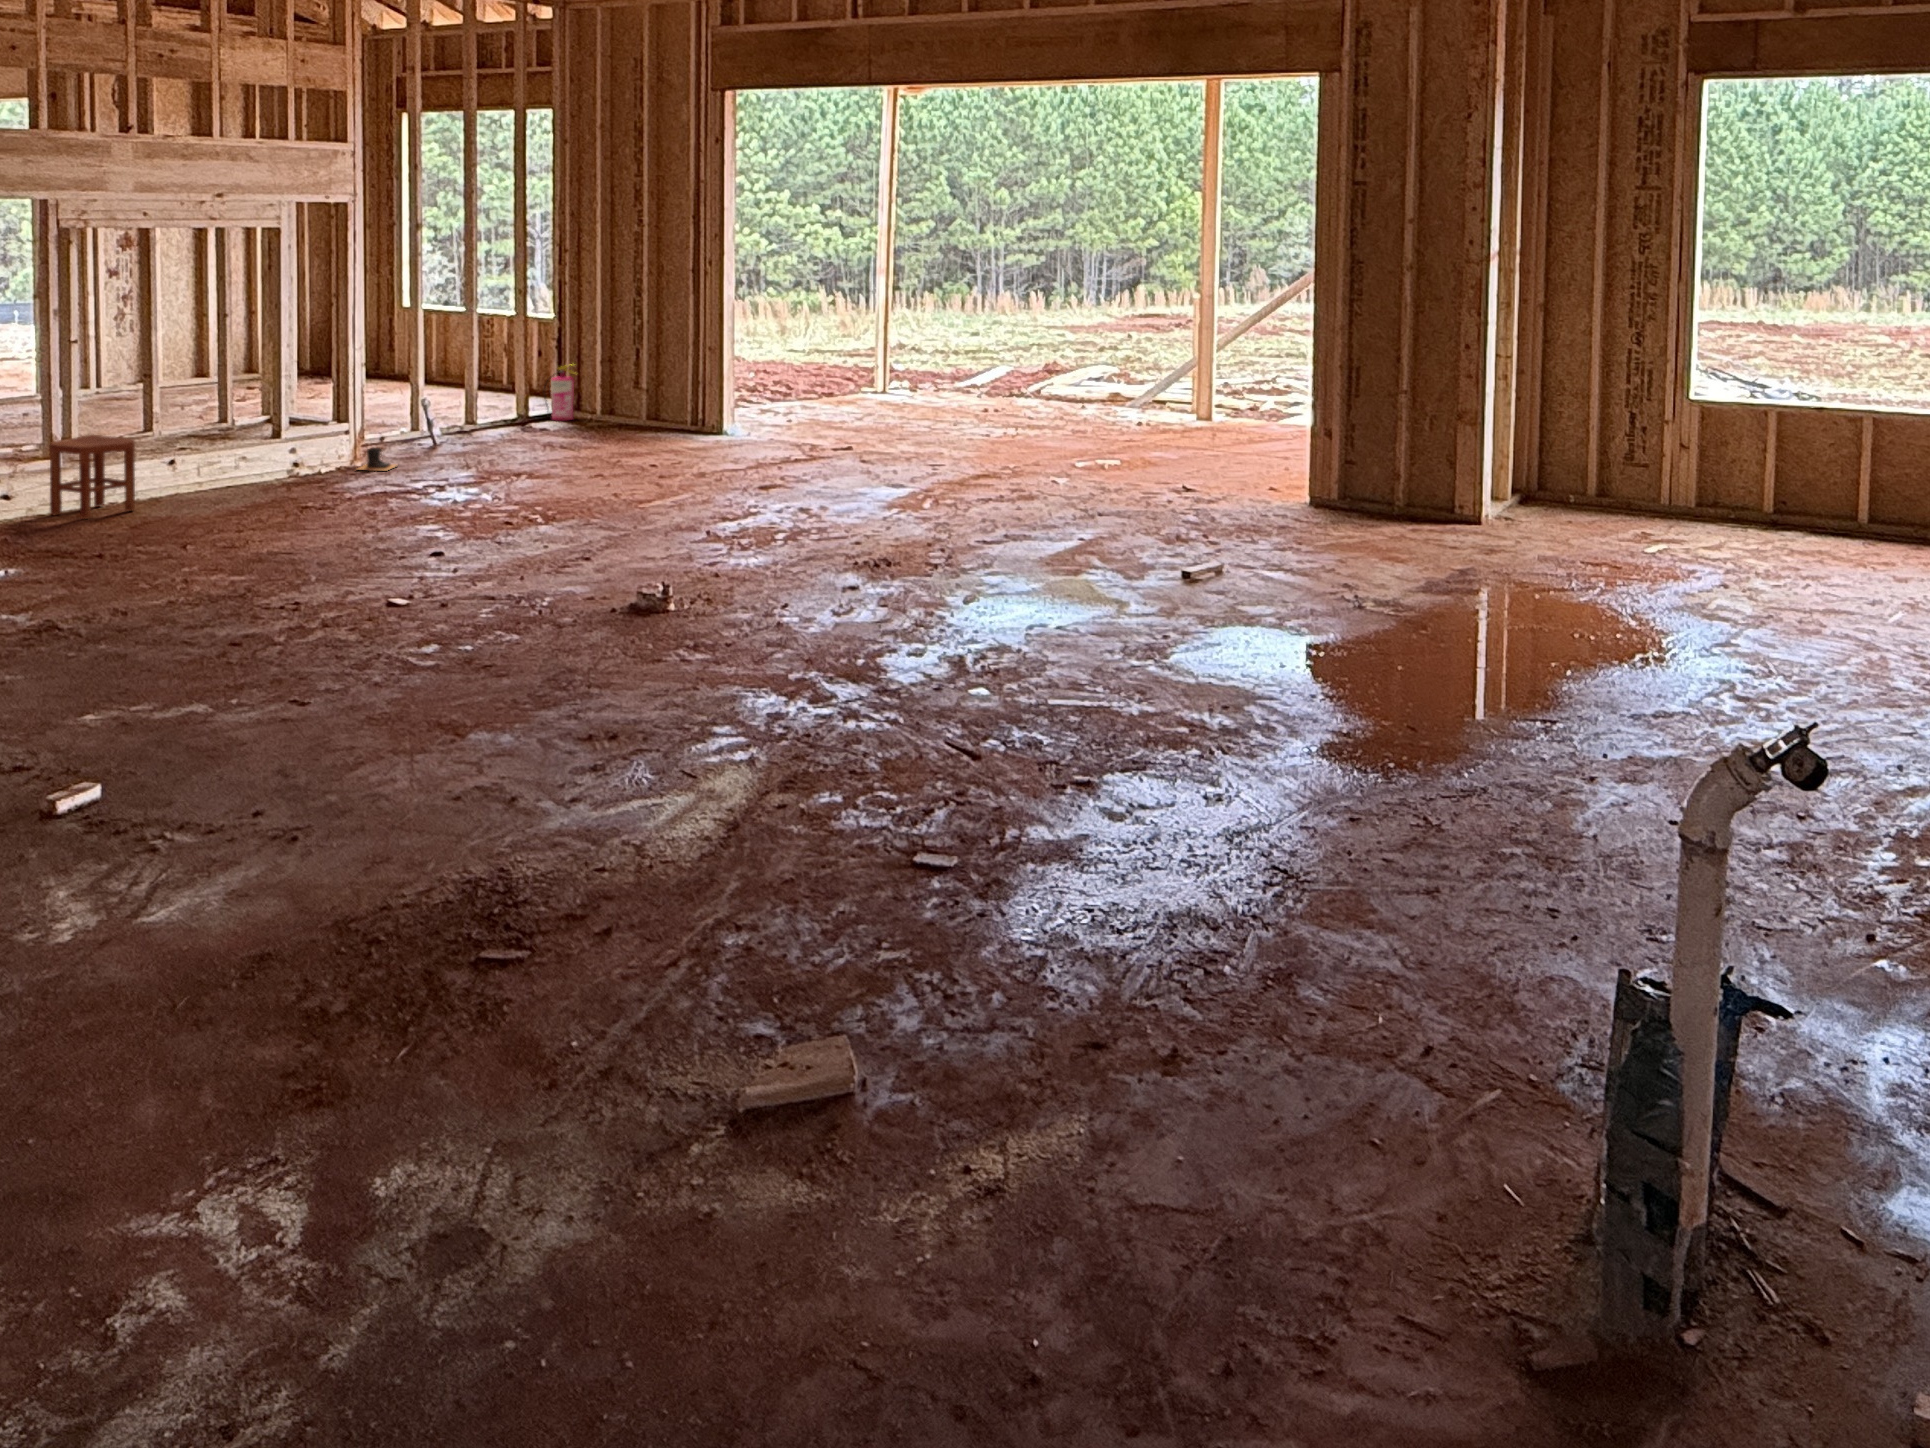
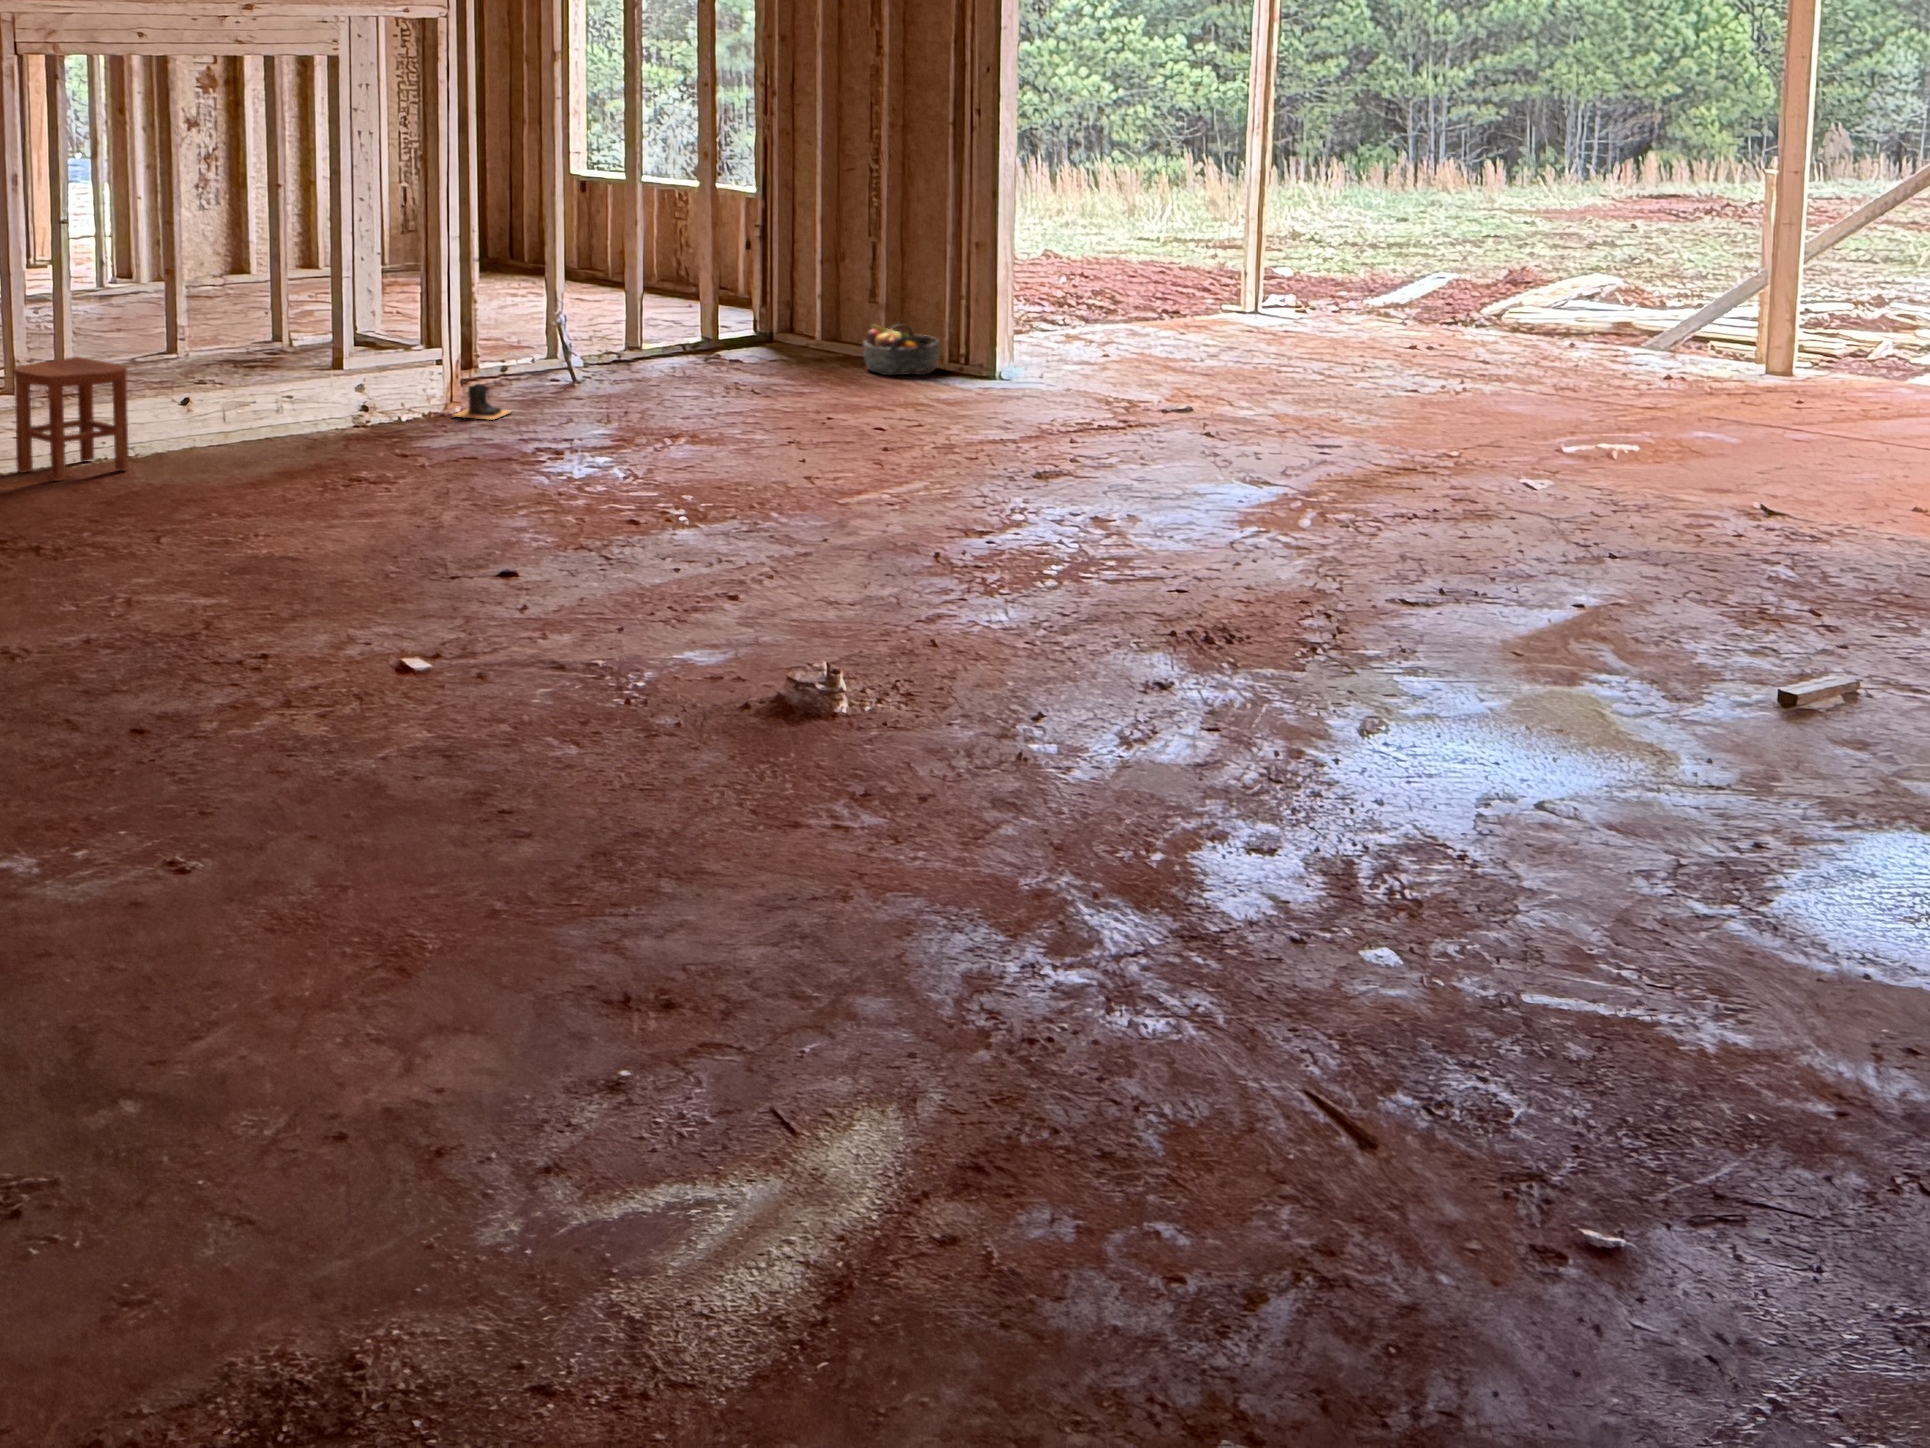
fire extinguisher: present [543,365,574,421] -> none [741,264,790,347]
basket: none [633,402,686,435] -> present [863,324,940,375]

